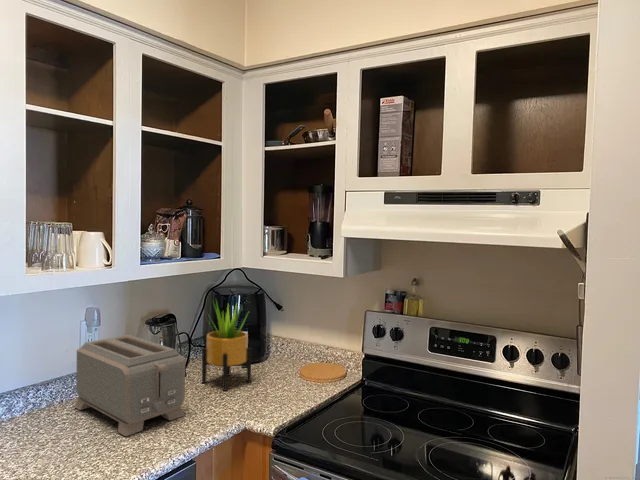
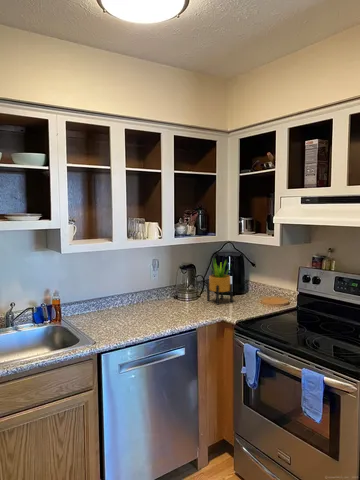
toaster: present [74,335,185,436] -> none [148,273,195,316]

